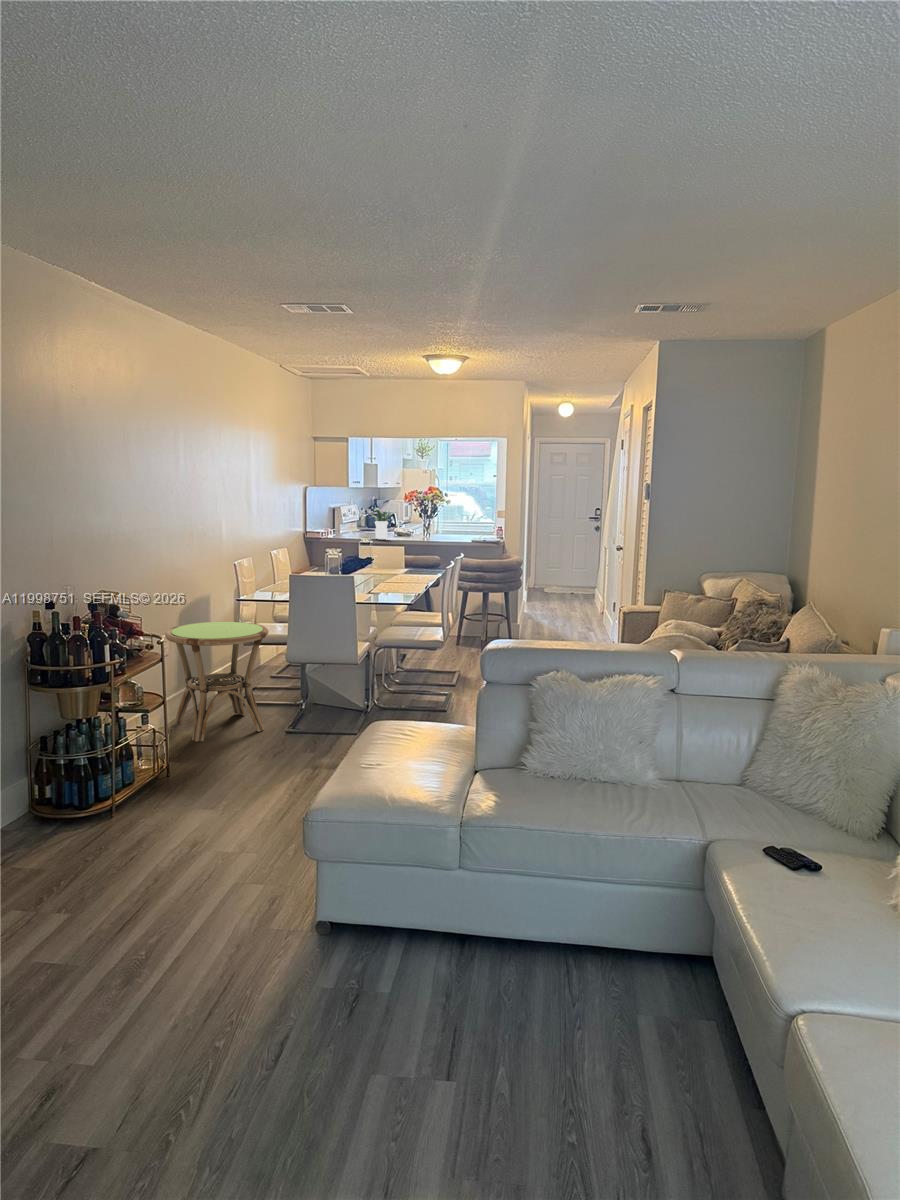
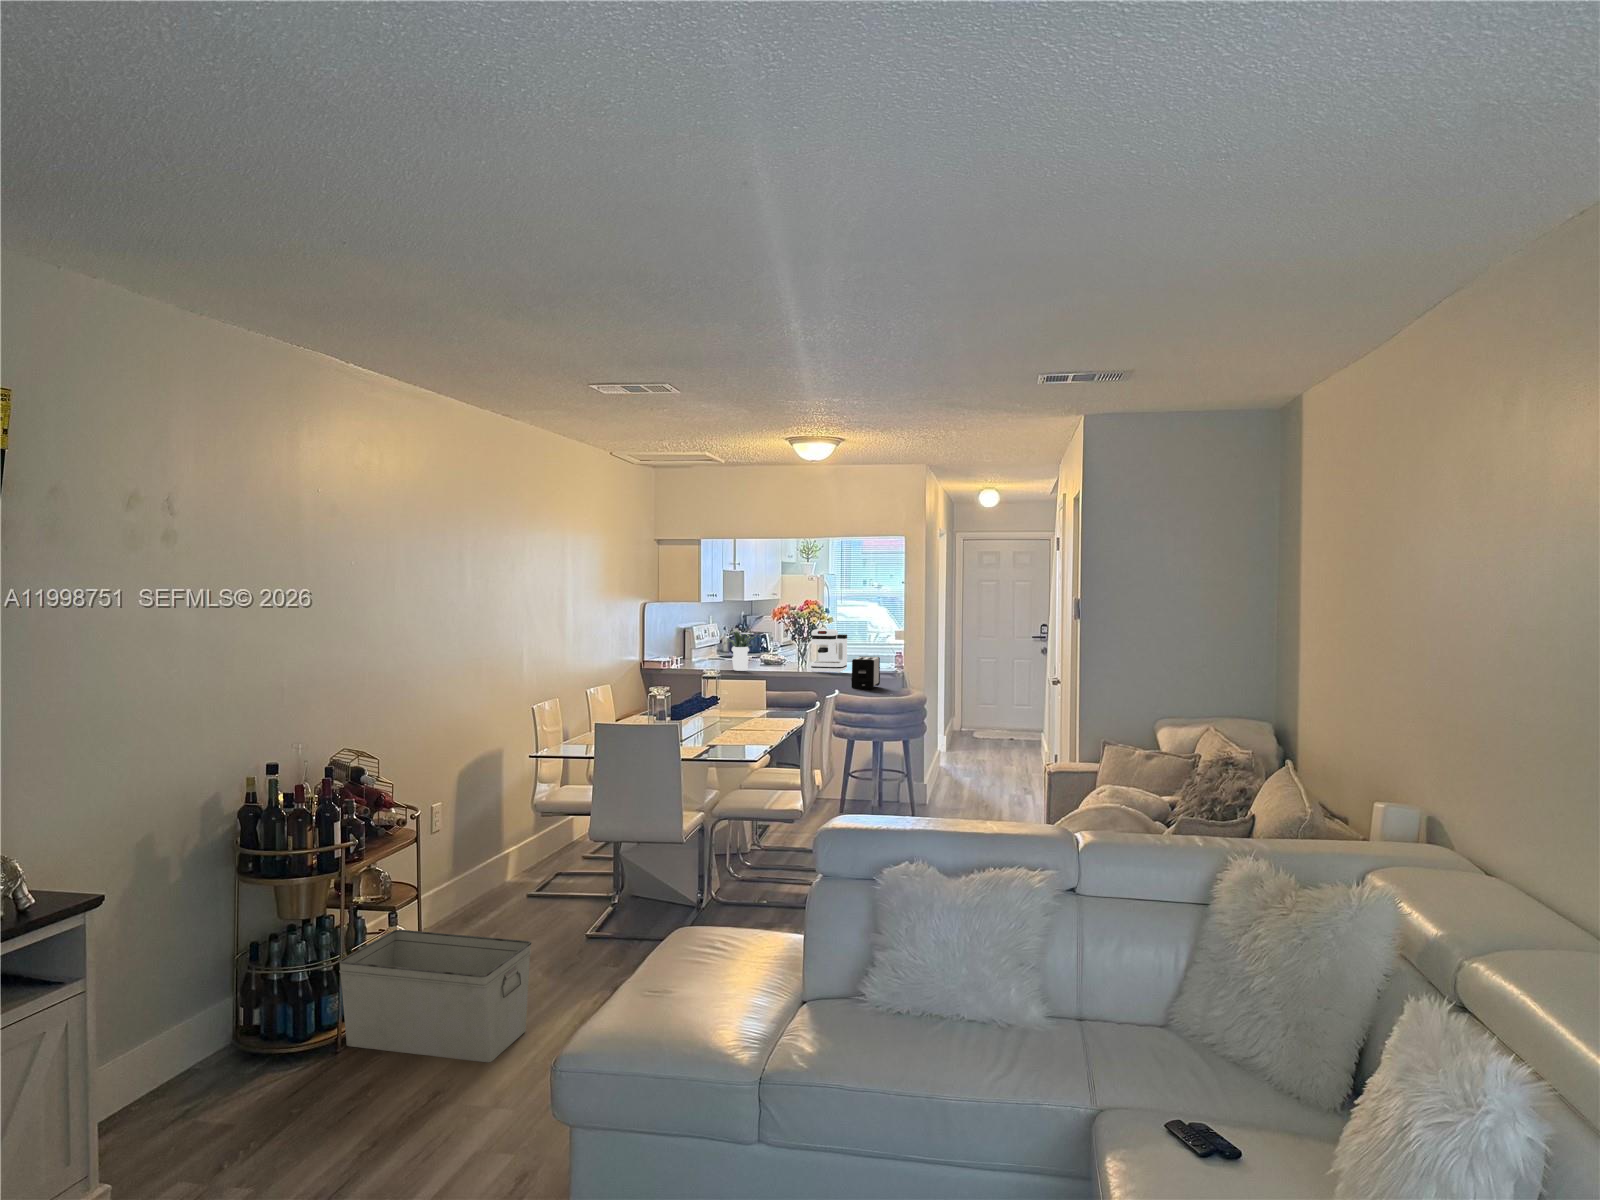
coffee maker: none [433,509,460,542] -> present [811,629,847,673]
toaster: none [467,529,488,554] -> present [851,656,880,690]
side table: present [165,621,269,741] -> none [435,784,569,948]
storage bin: none [112,727,257,821] -> present [339,930,531,1062]

